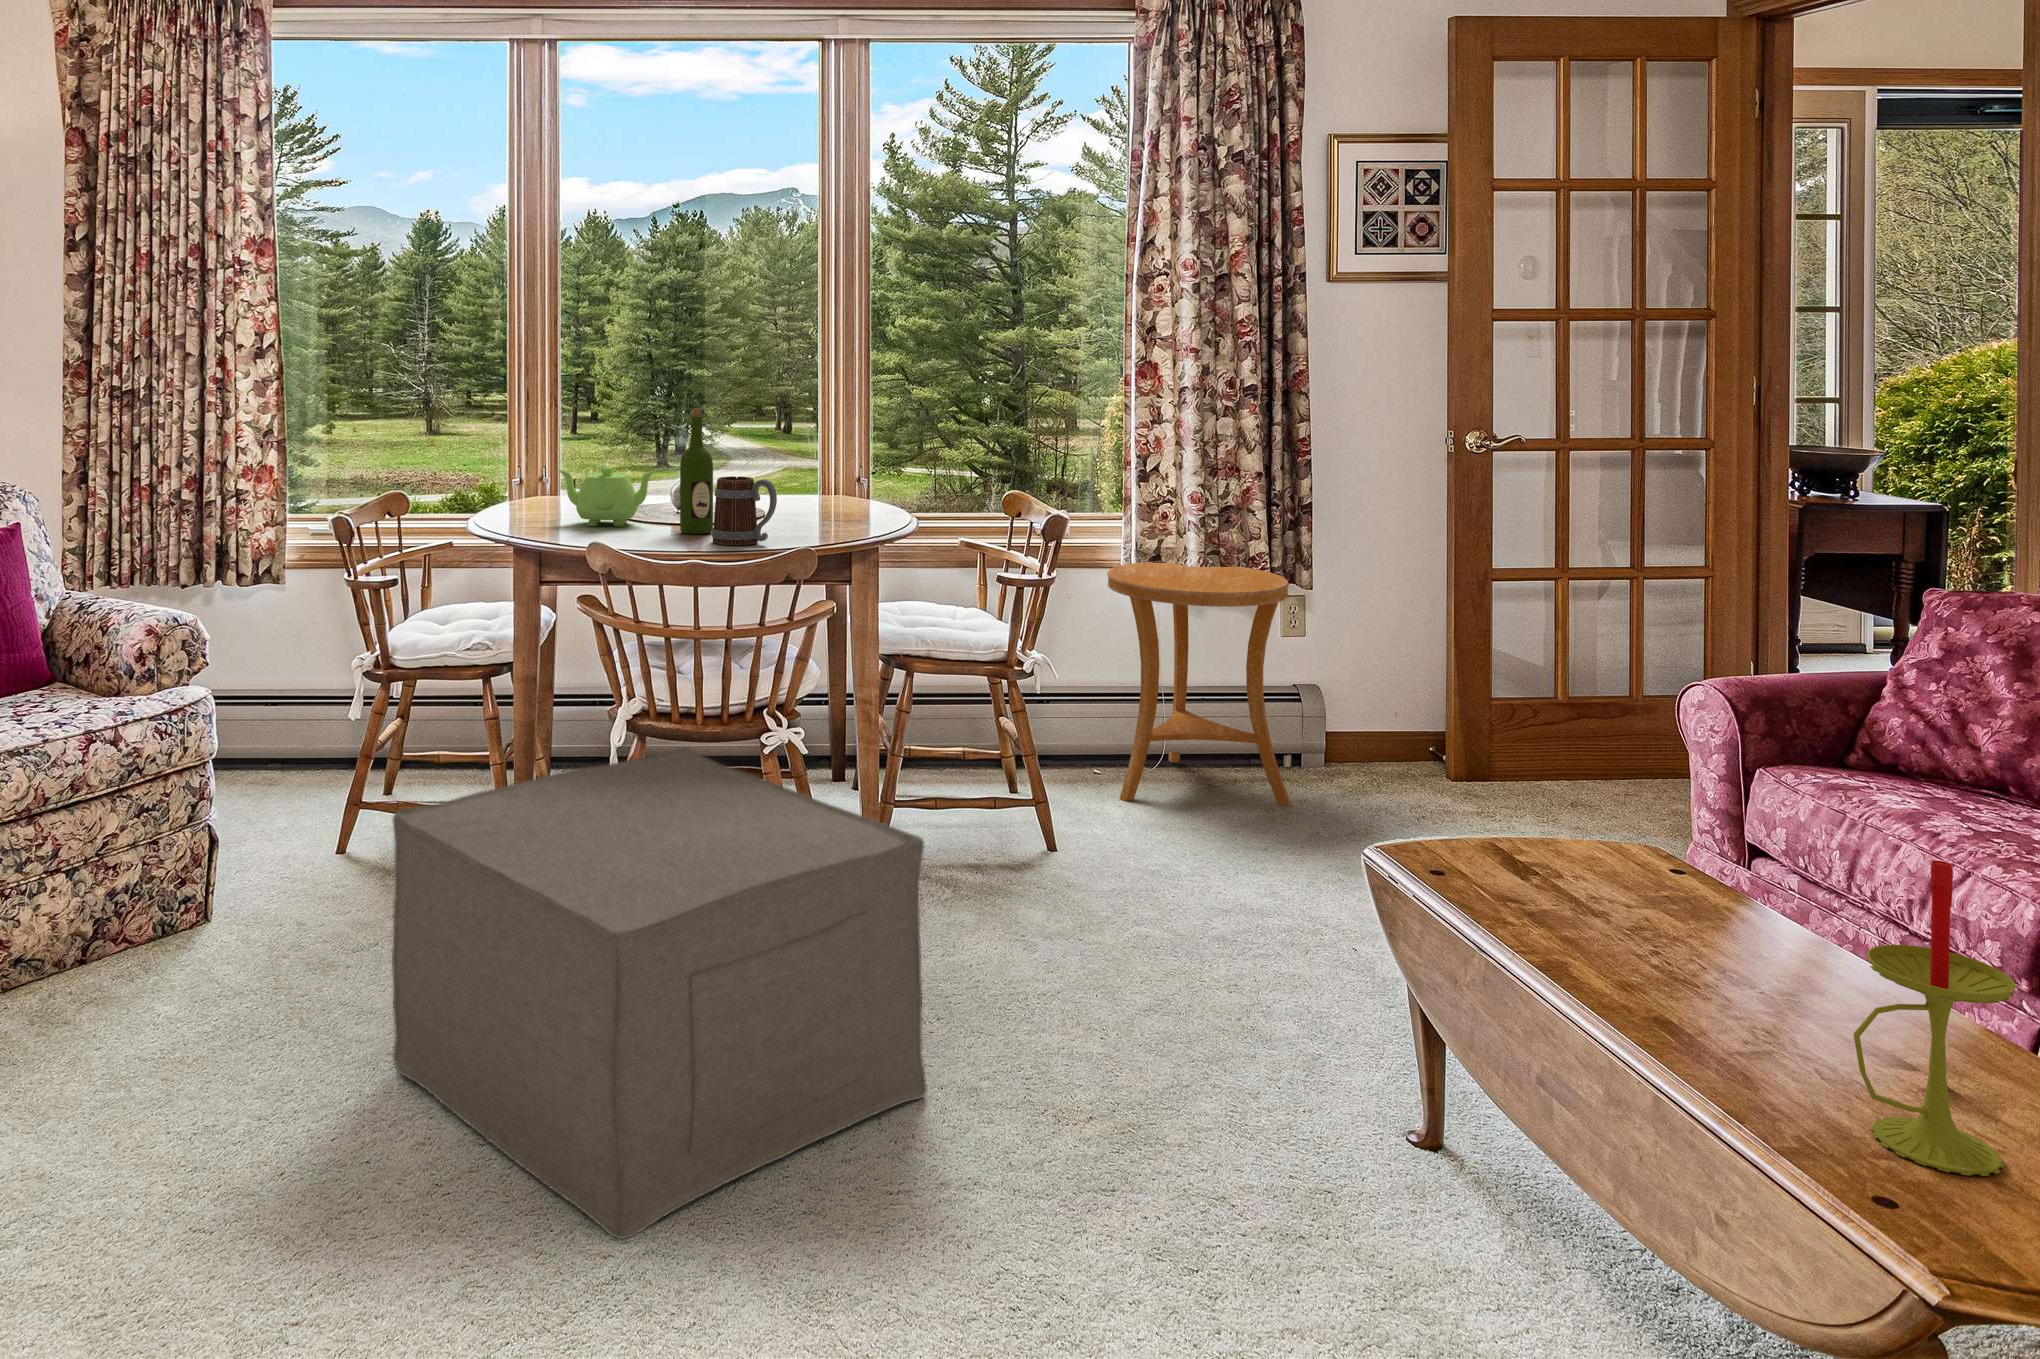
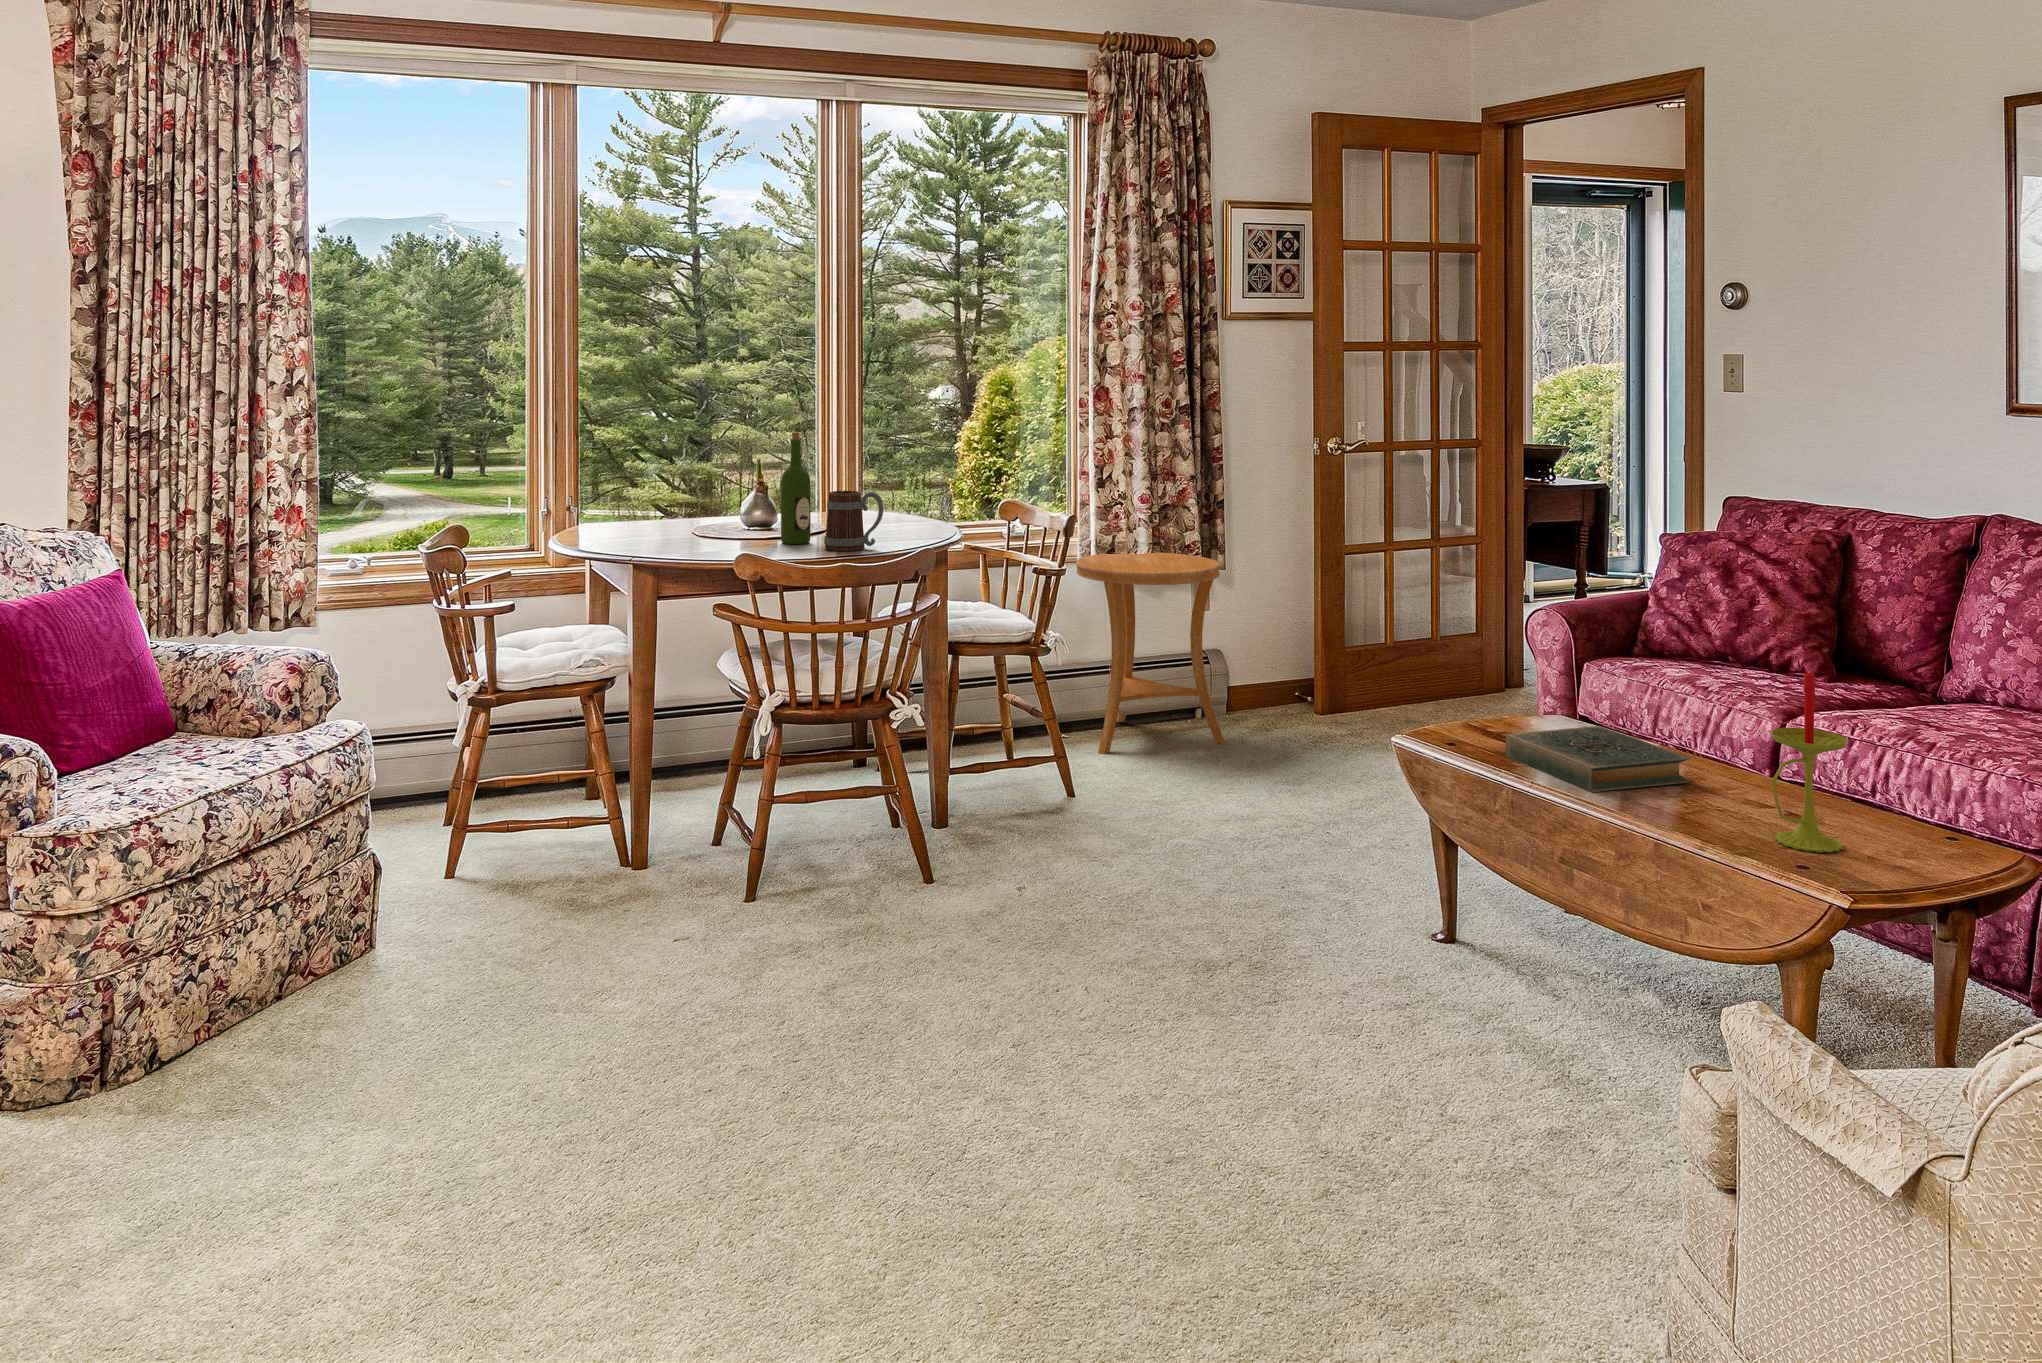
teapot: present [558,467,656,527] -> none [658,489,749,543]
ottoman: present [392,747,927,1239] -> none [676,722,1111,1091]
hardback book: none [1499,871,1787,993] -> present [1506,726,1691,792]

